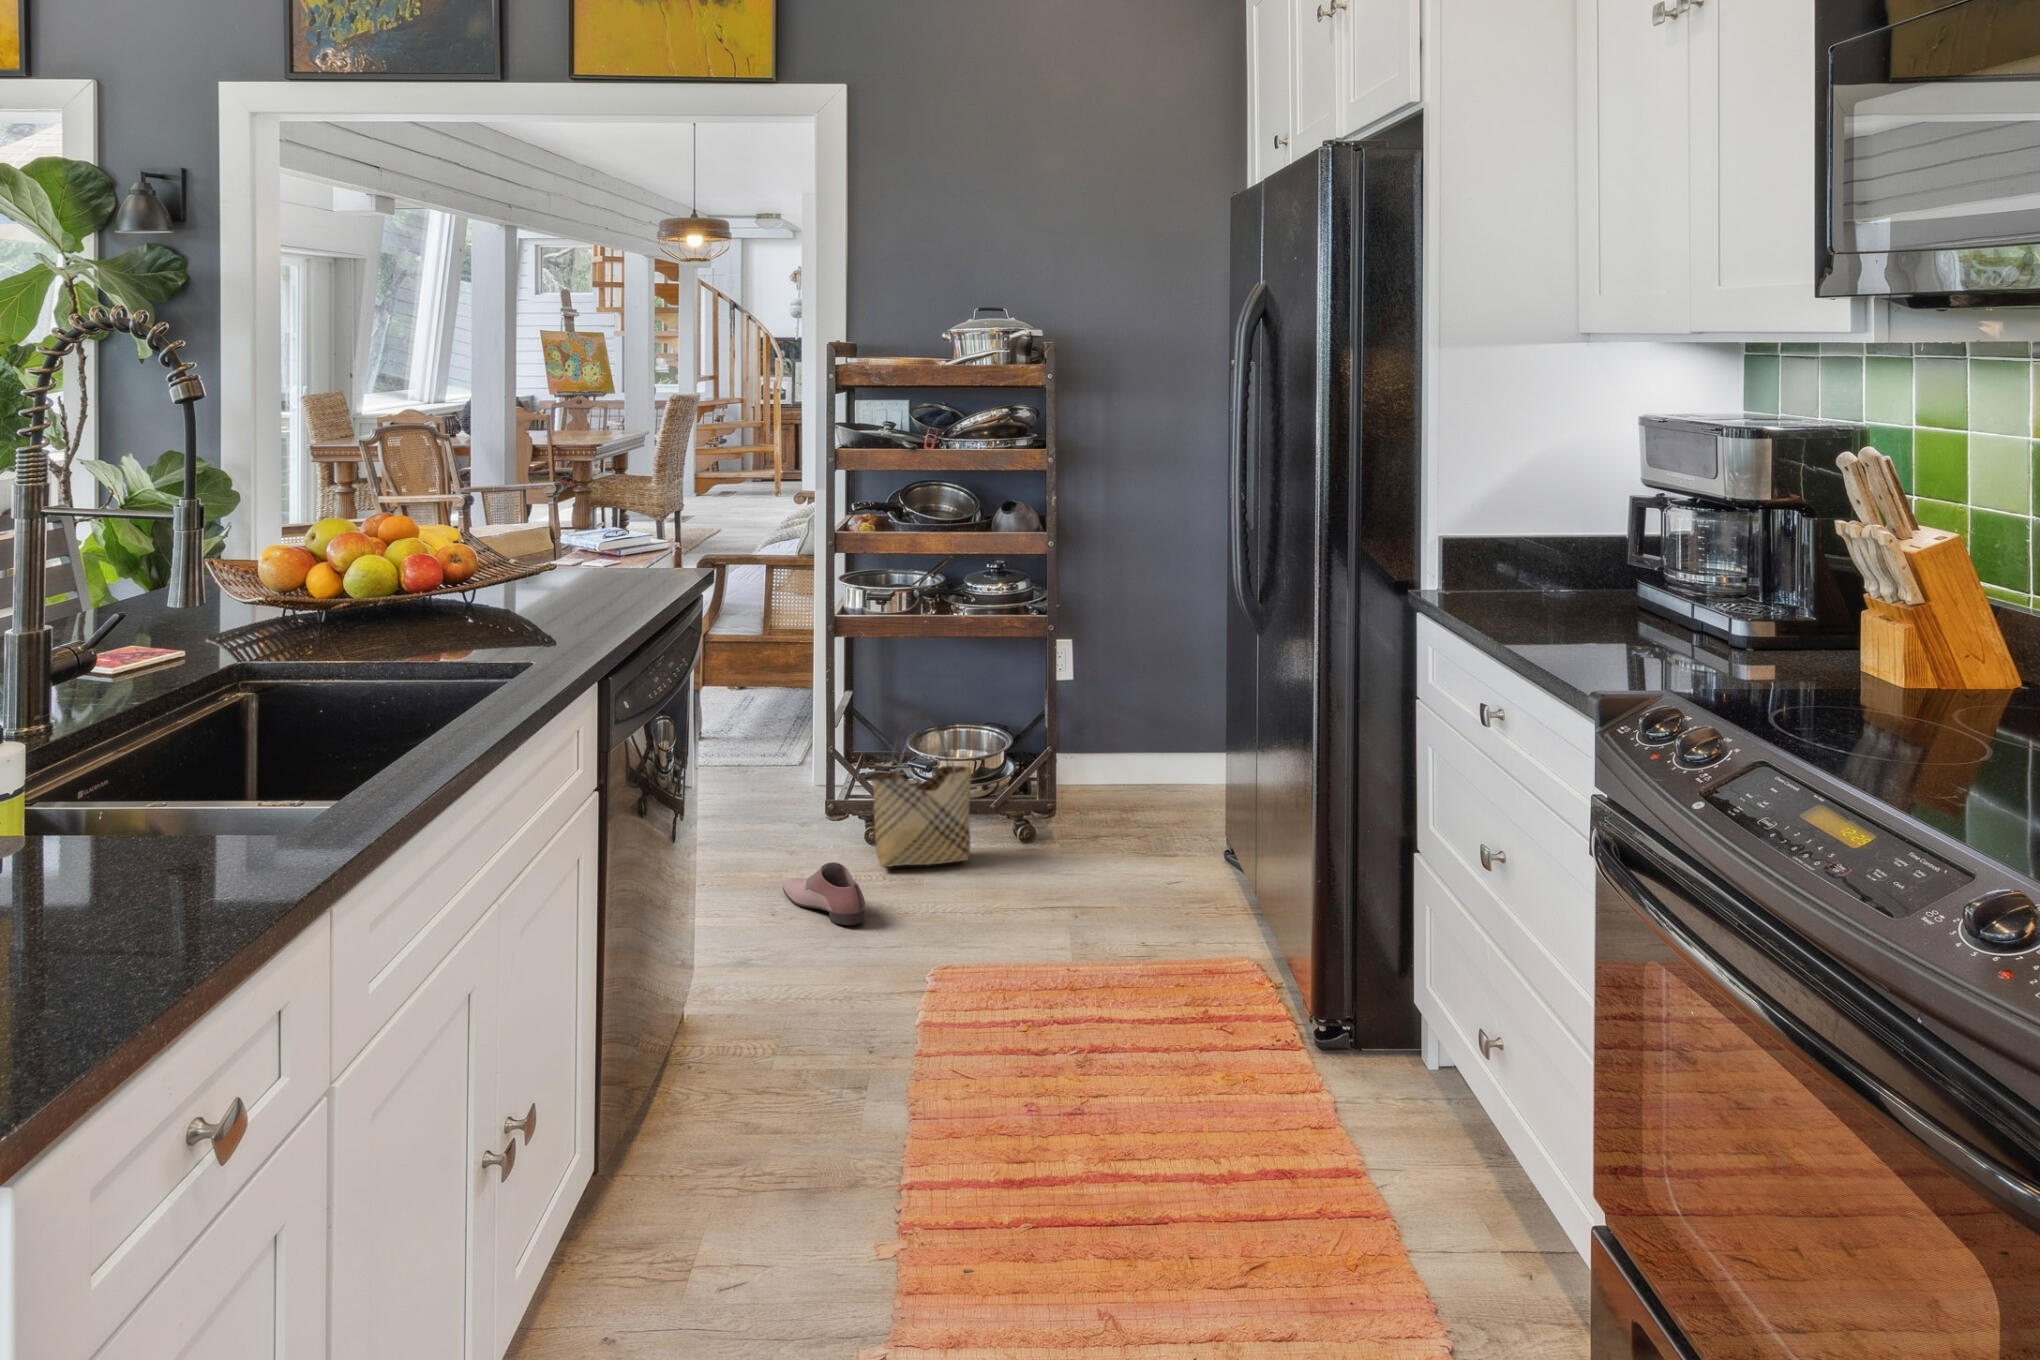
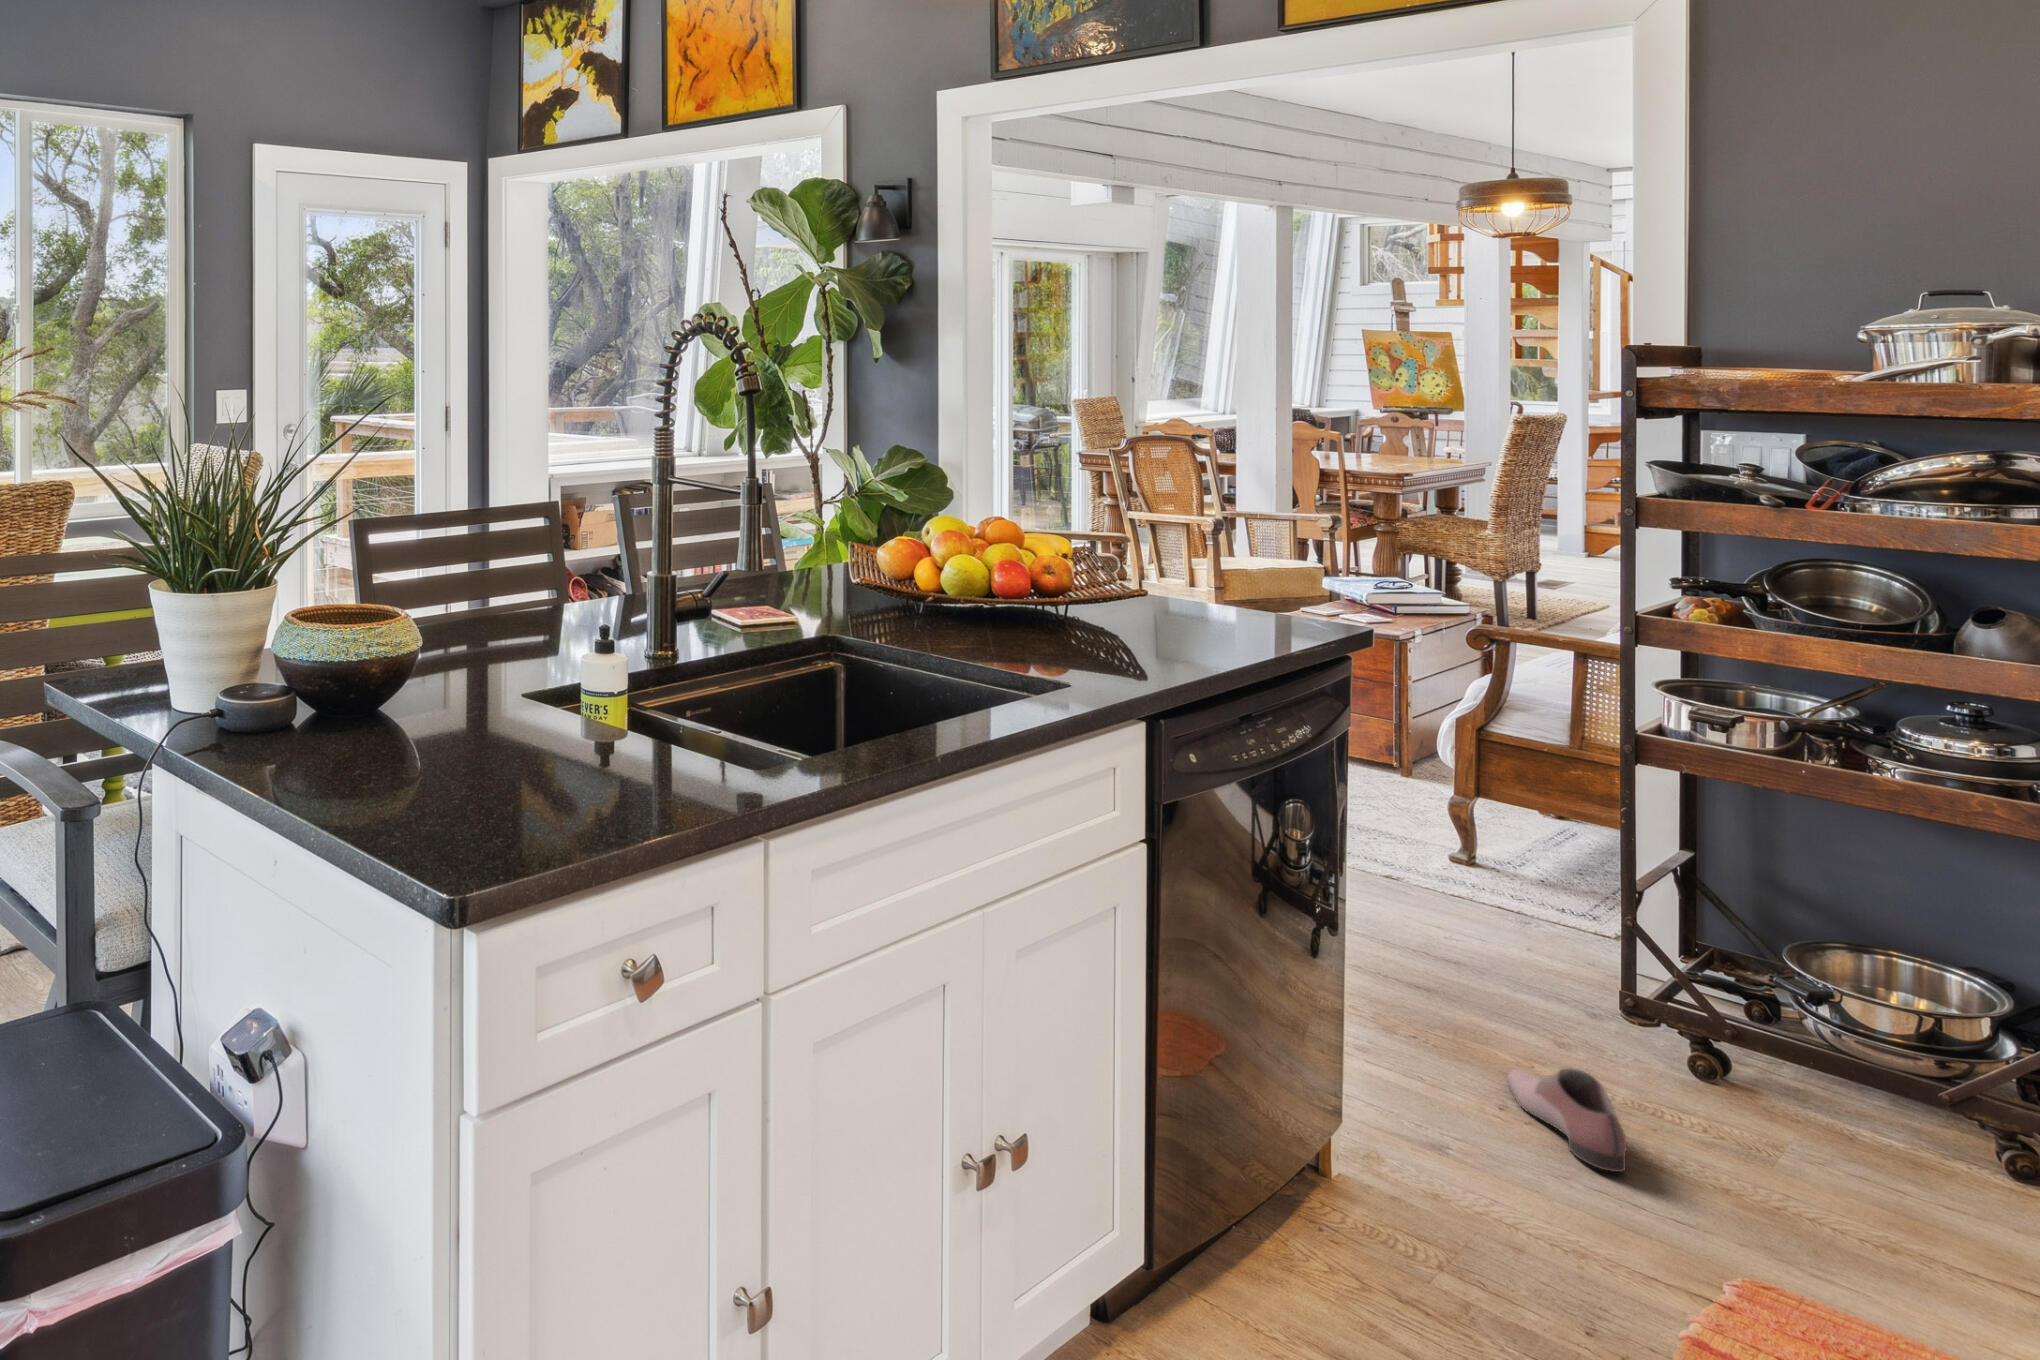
woven basket: present [872,716,972,867] -> none [1671,904,1875,1153]

